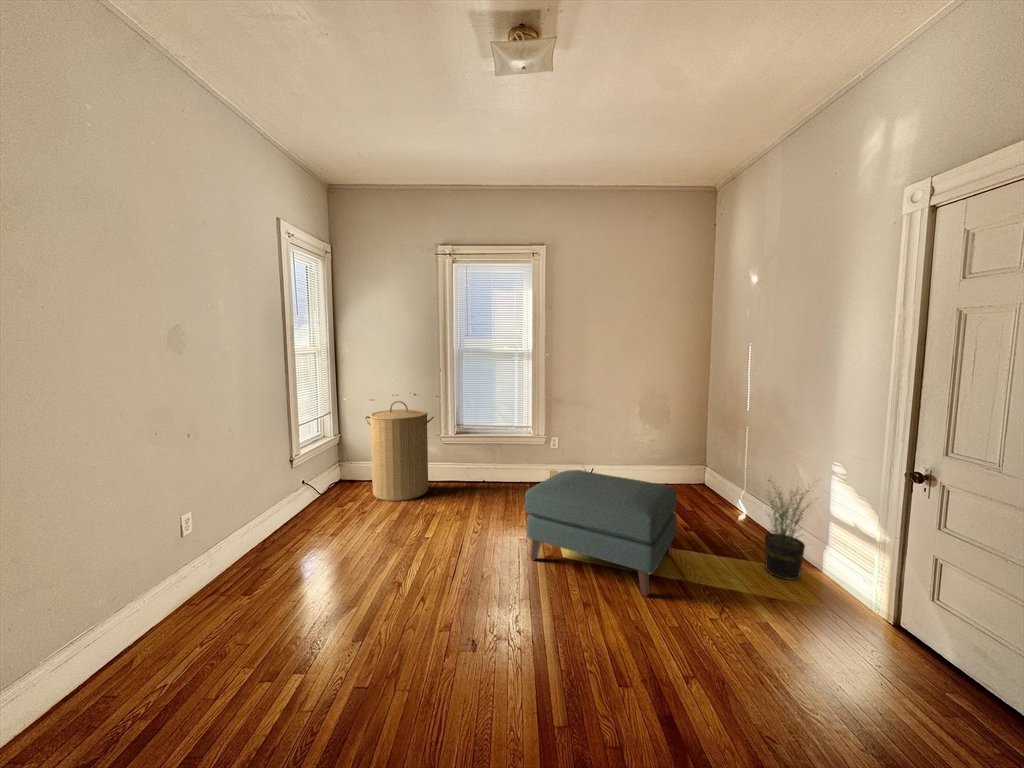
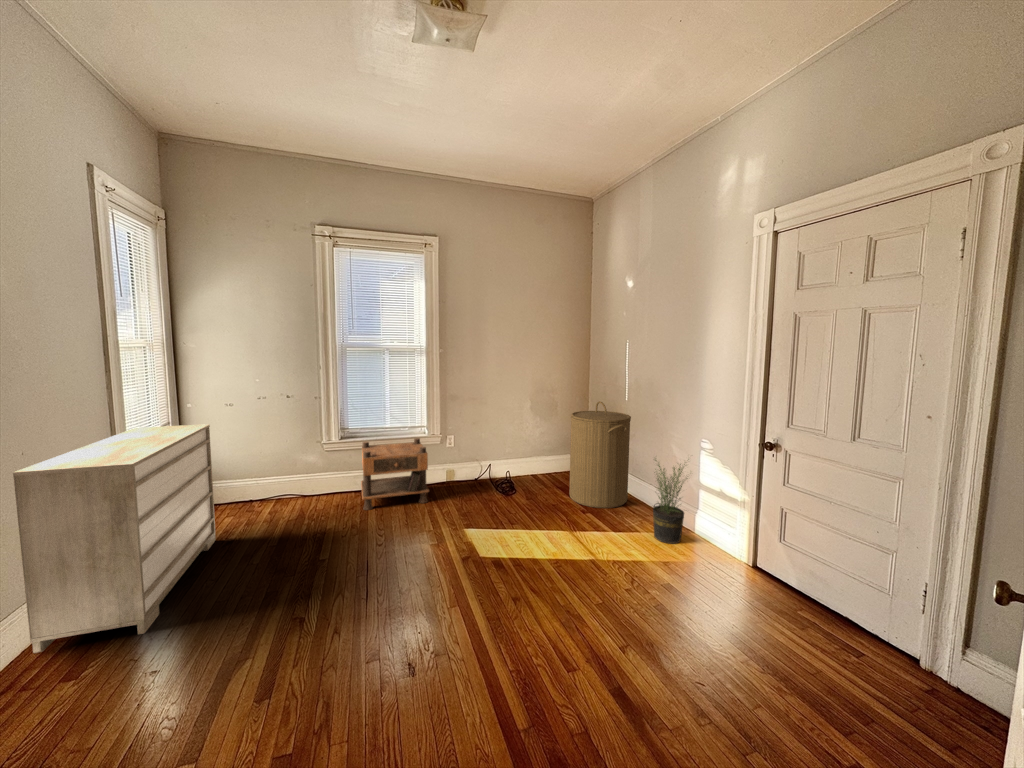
laundry hamper: present [365,401,434,501] -> present [569,401,631,508]
dresser: none [221,415,355,573] -> present [13,424,215,653]
nightstand: none [470,438,531,500] -> present [361,438,429,510]
ottoman: present [525,470,677,596] -> none [440,466,582,580]

